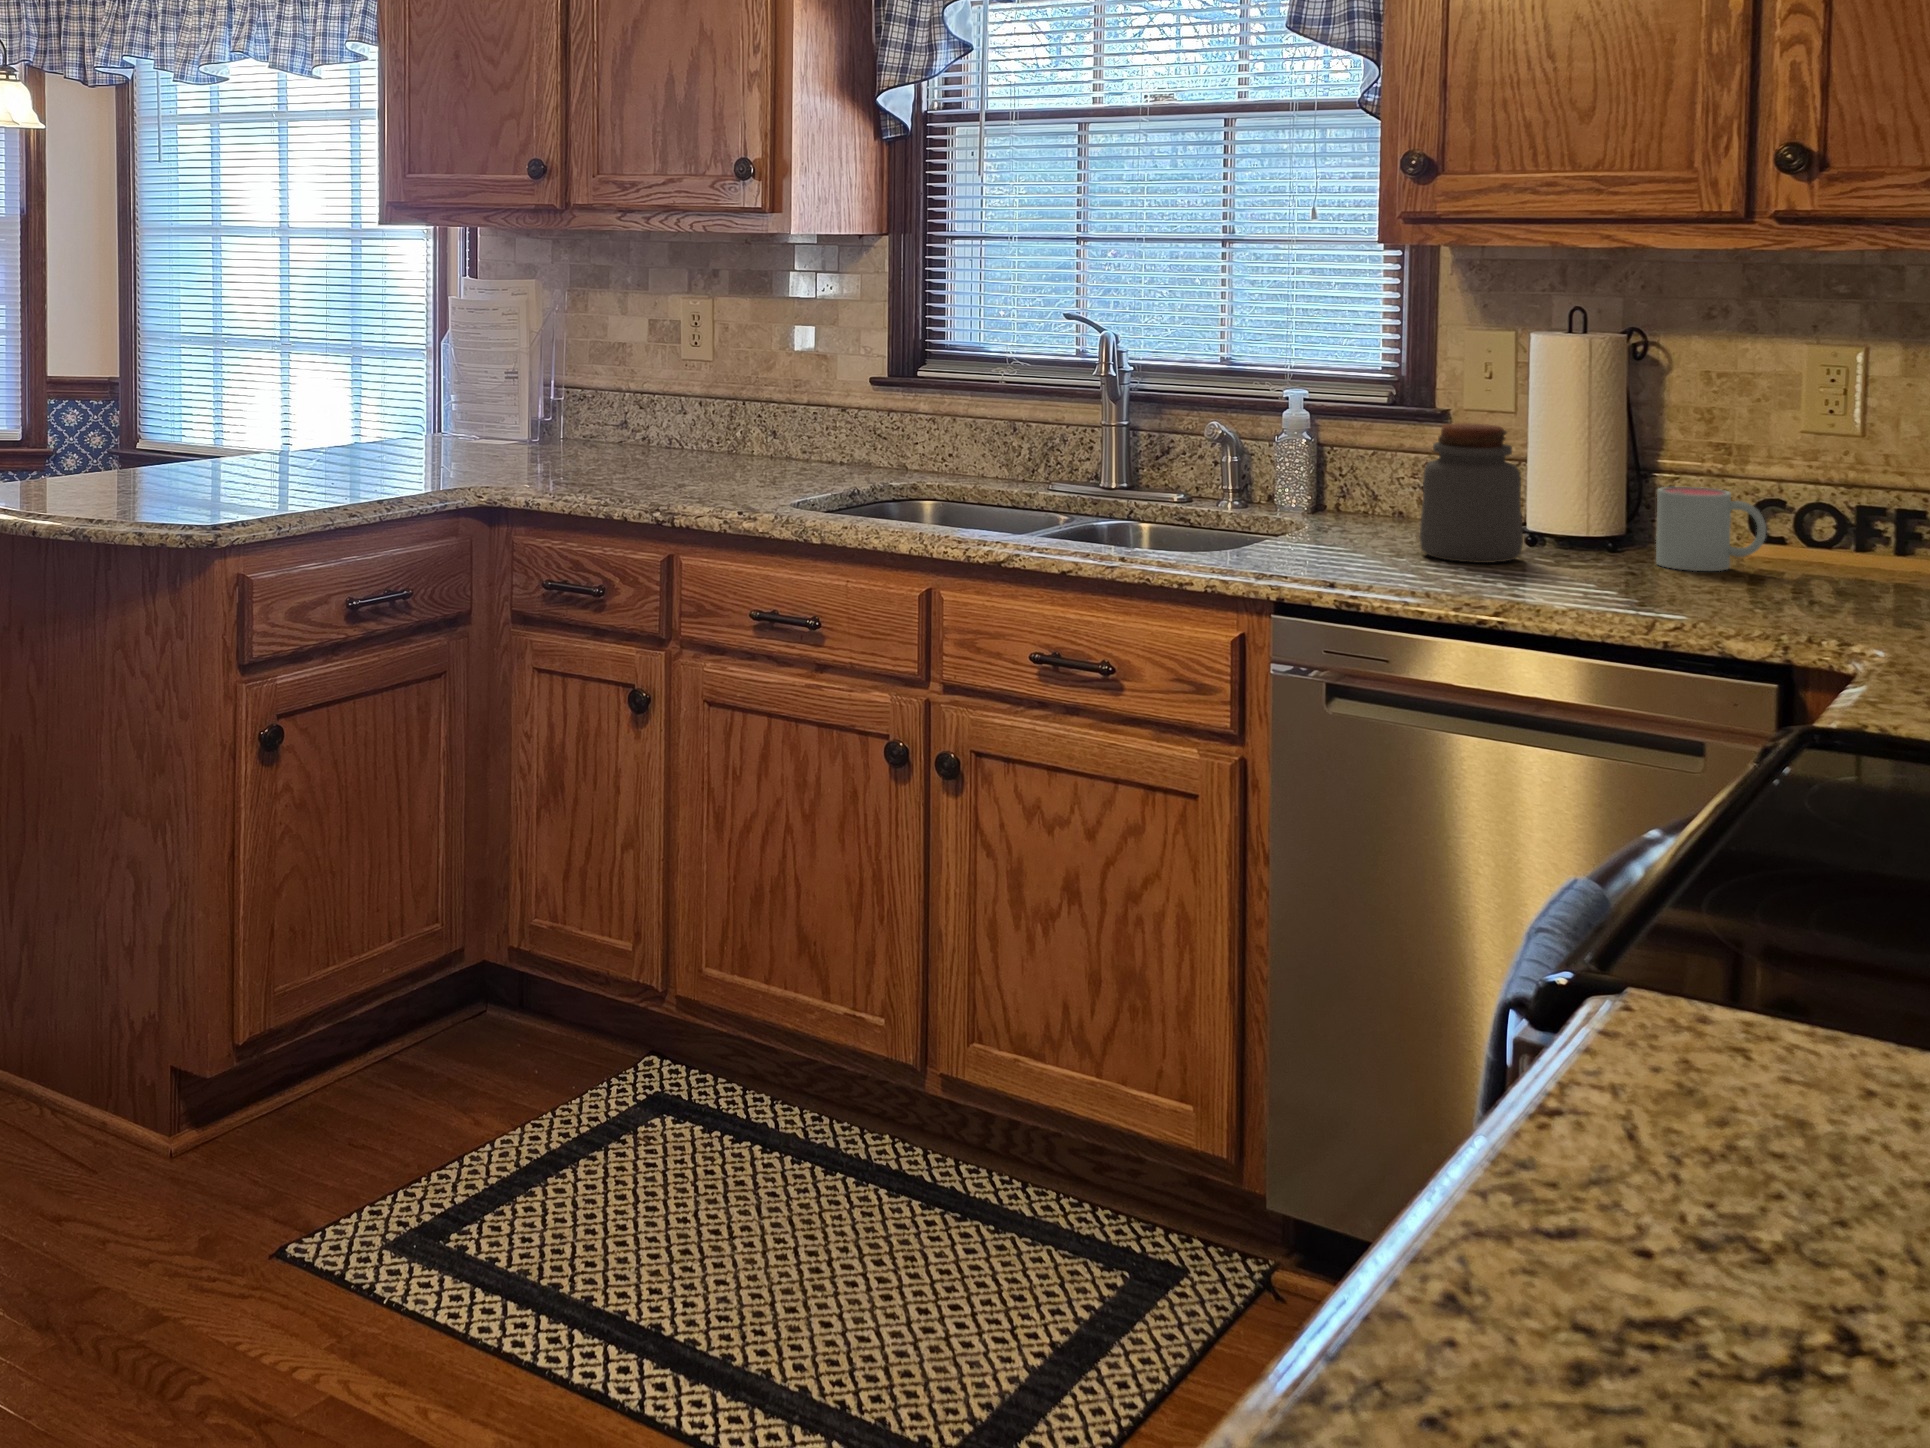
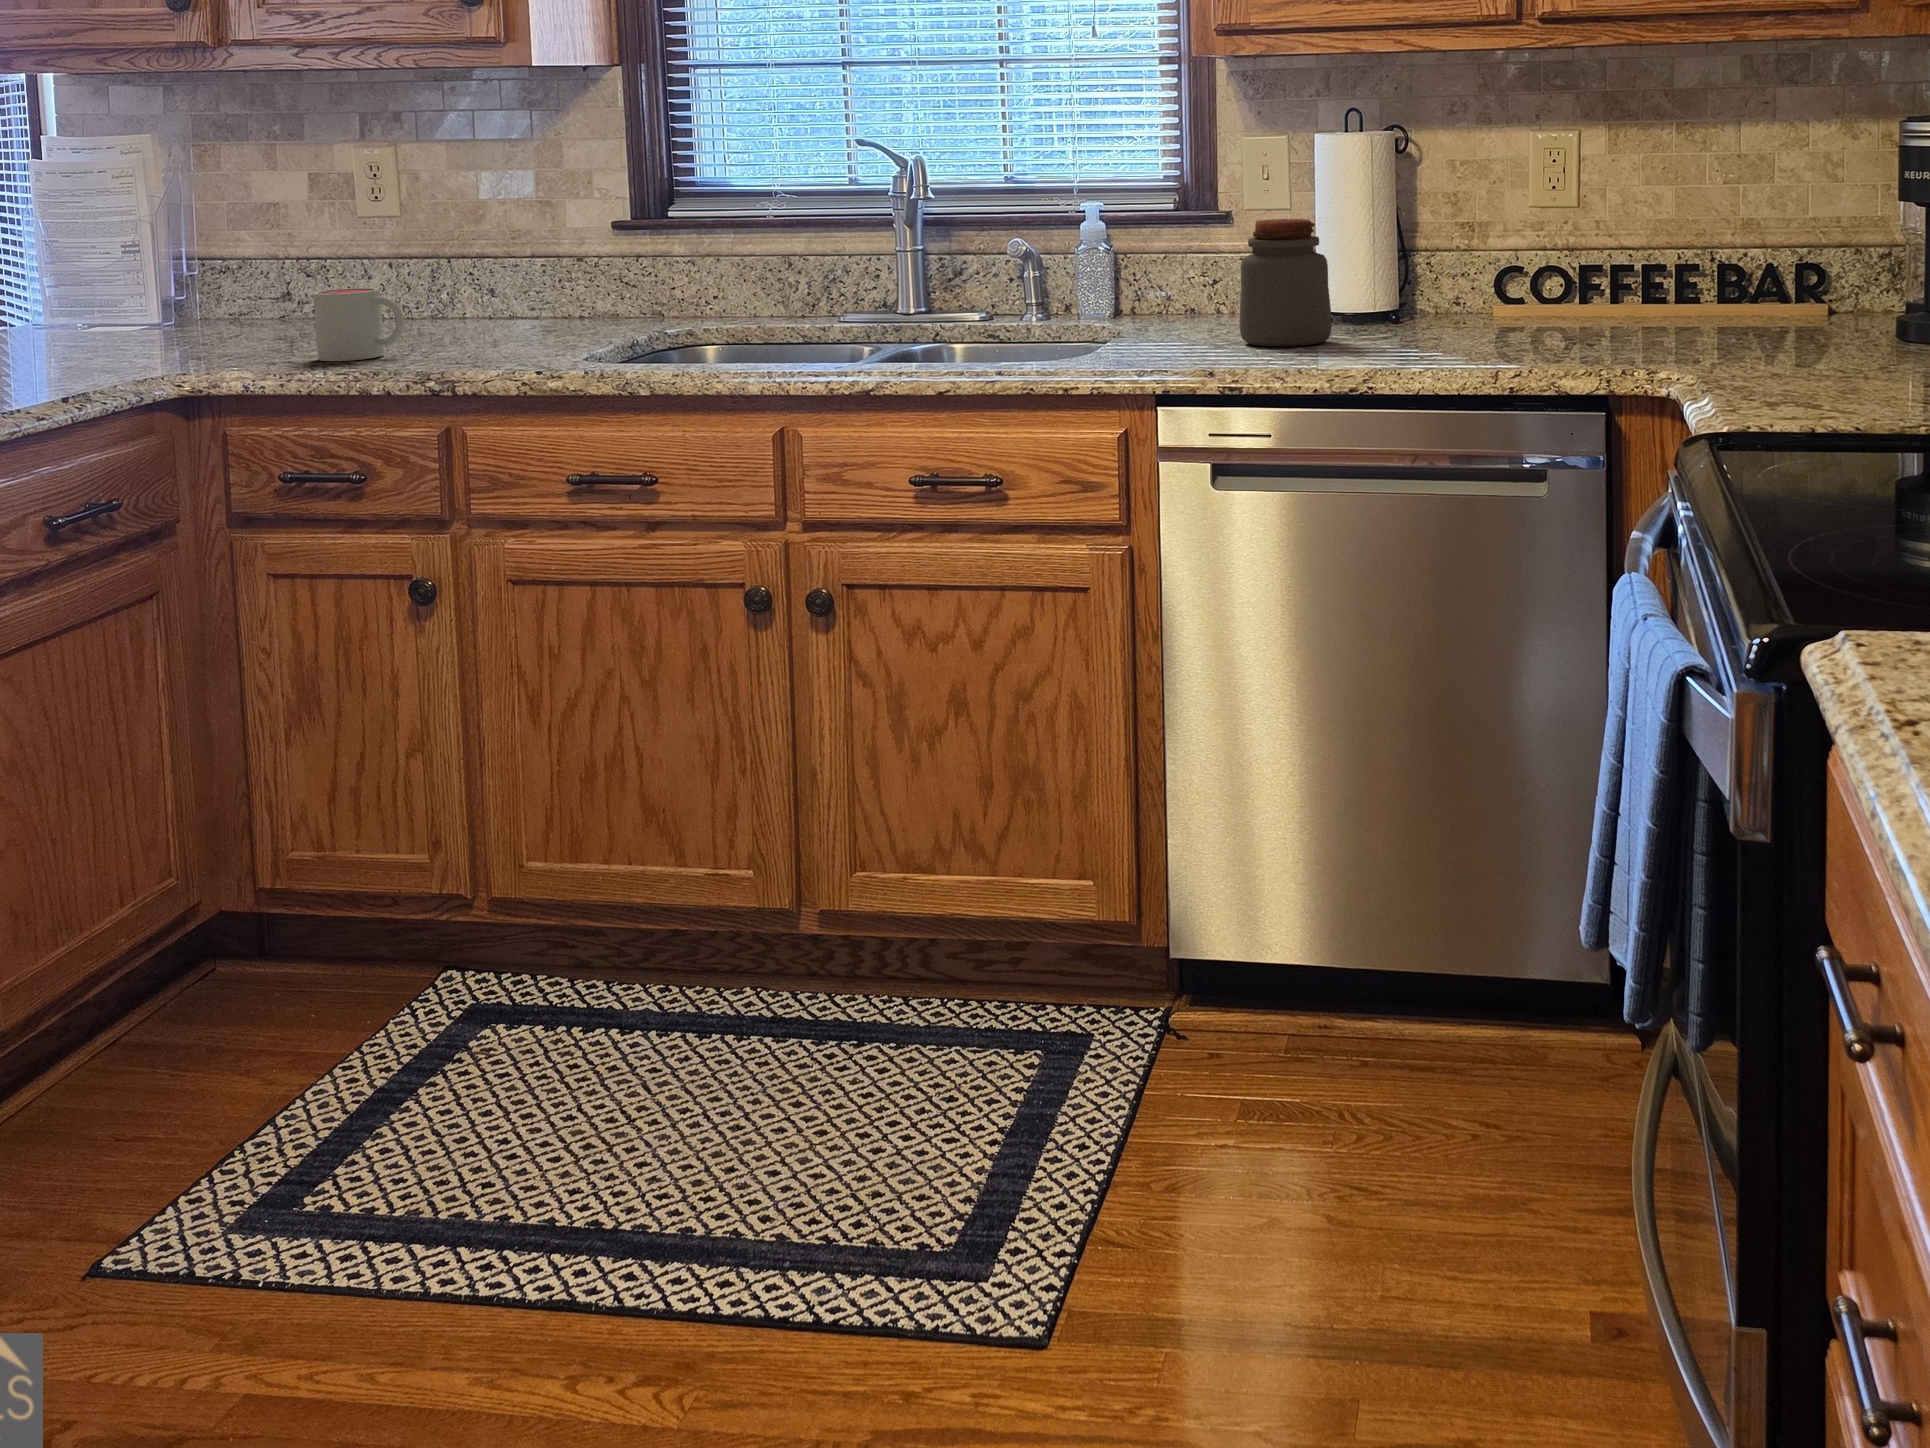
mug: present [1656,487,1766,571] -> present [313,288,404,361]

